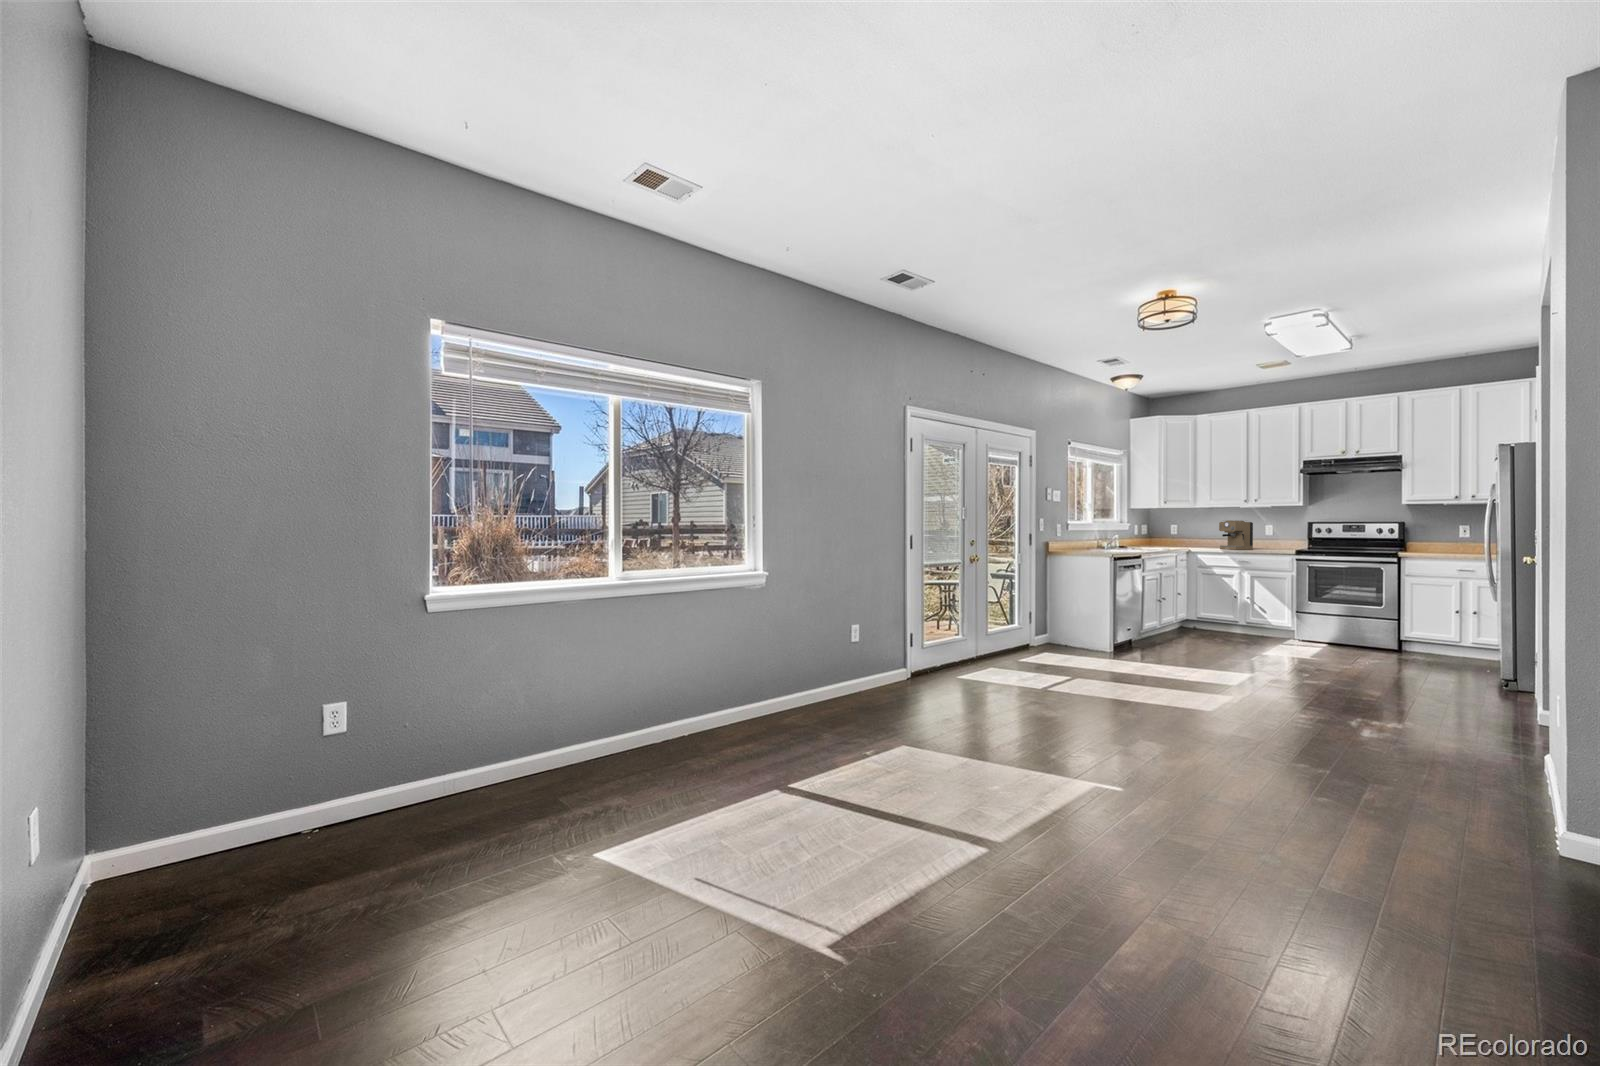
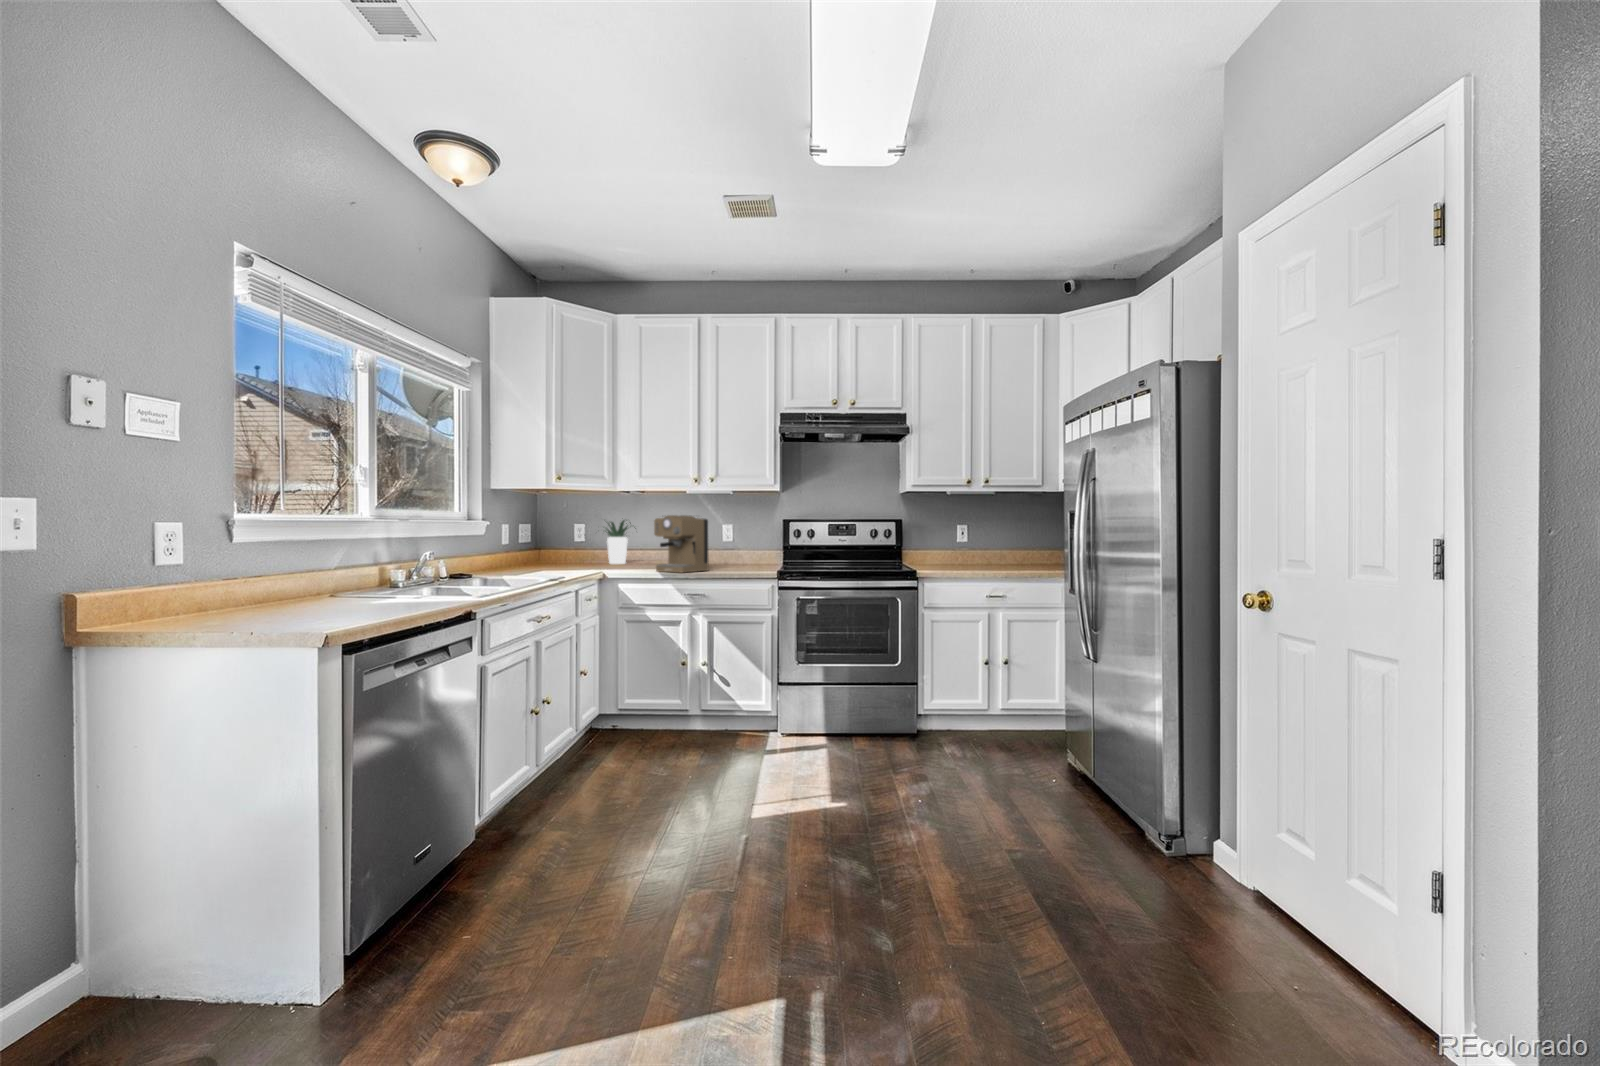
potted plant: none [1180,522,1213,546] -> present [603,520,636,564]

